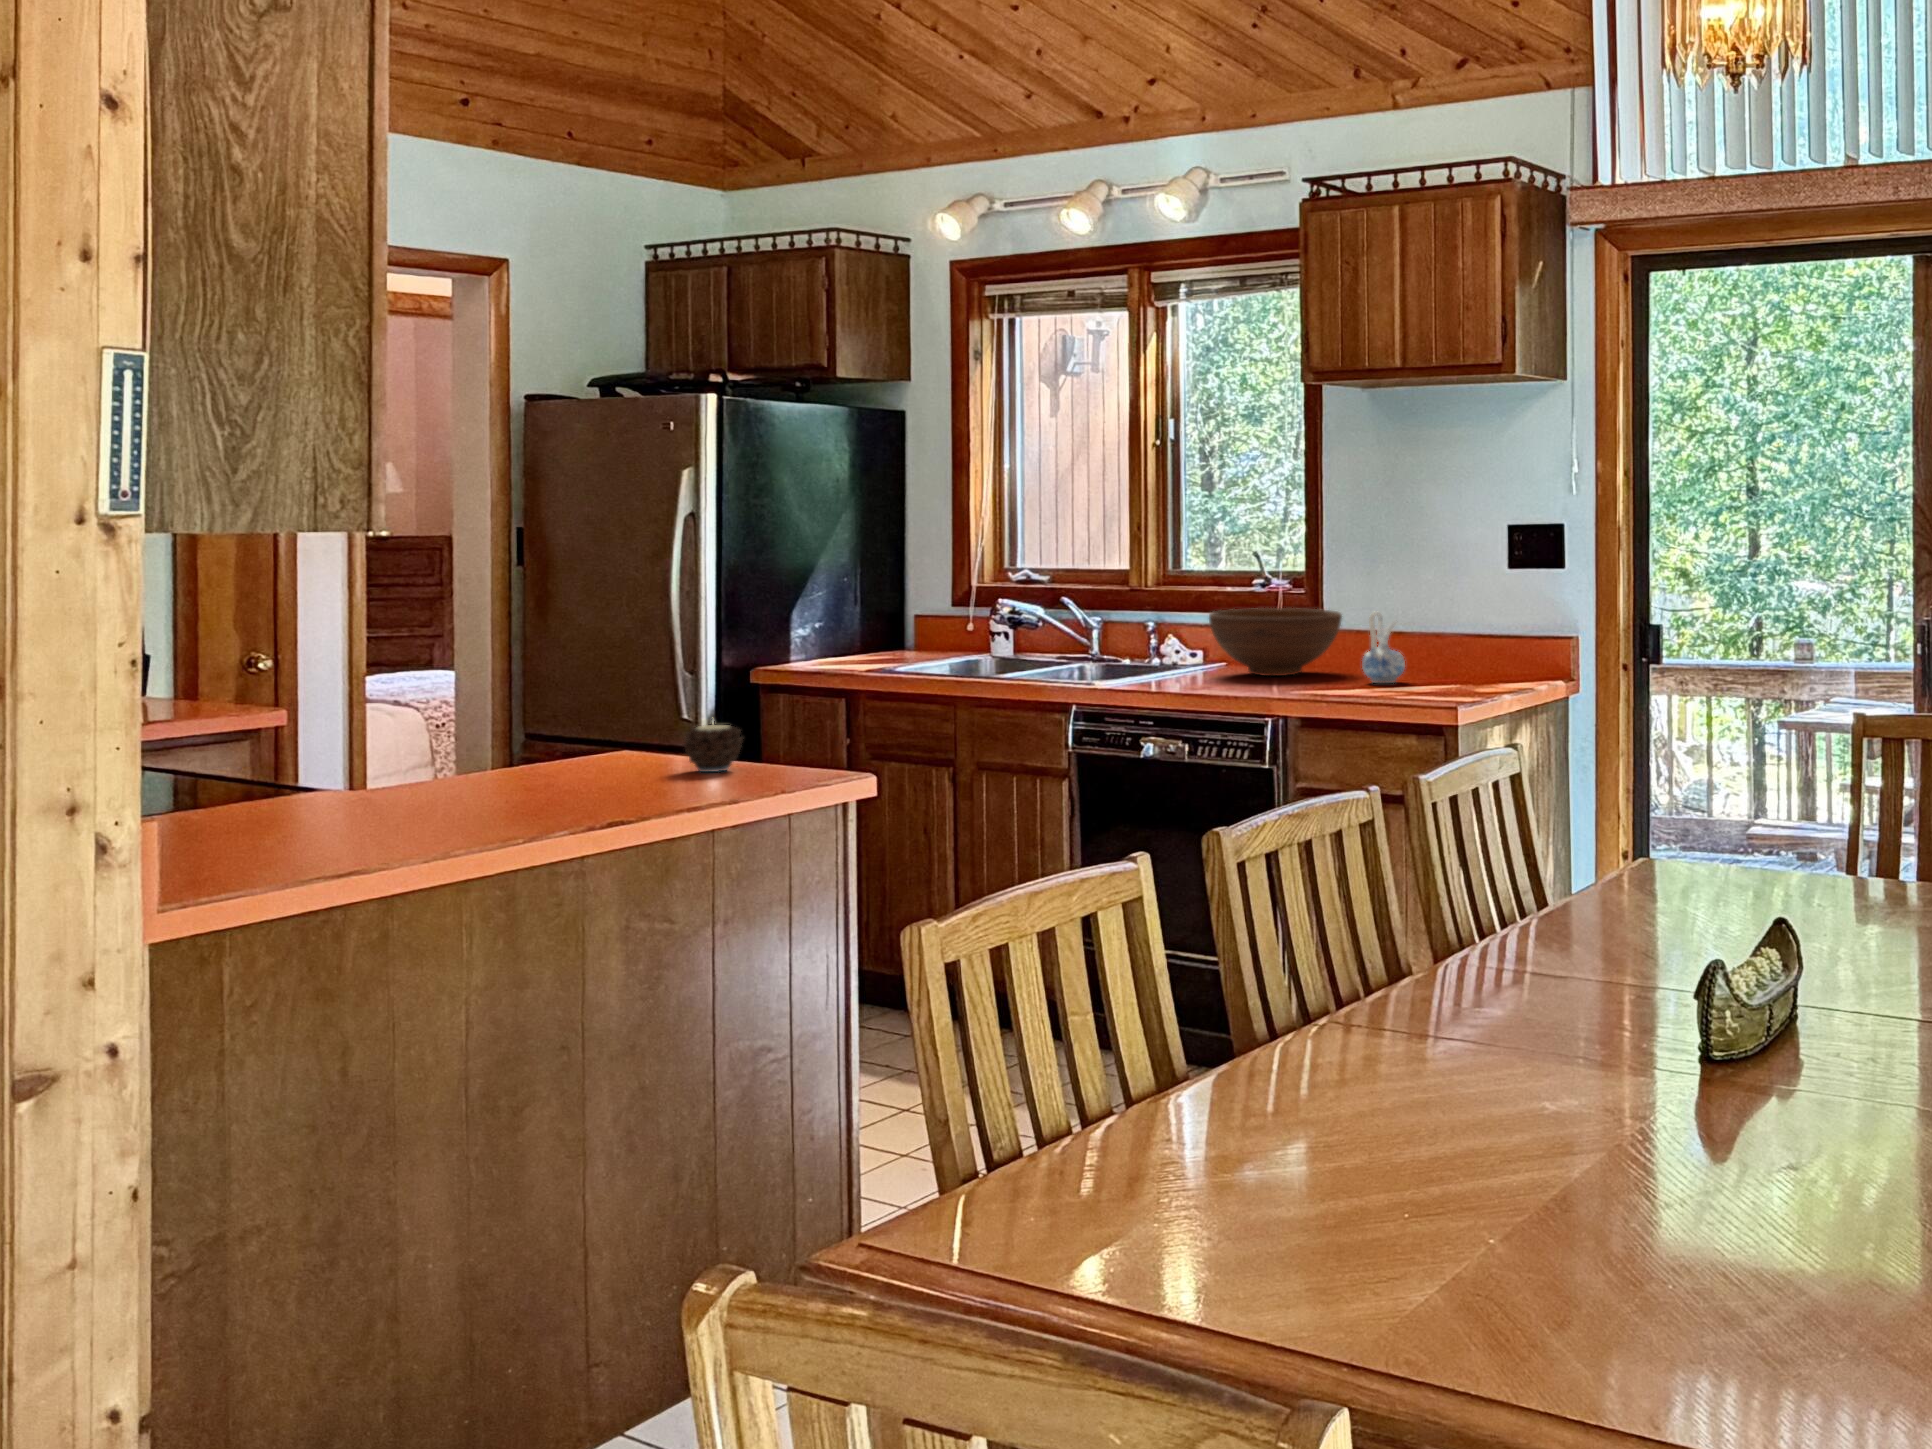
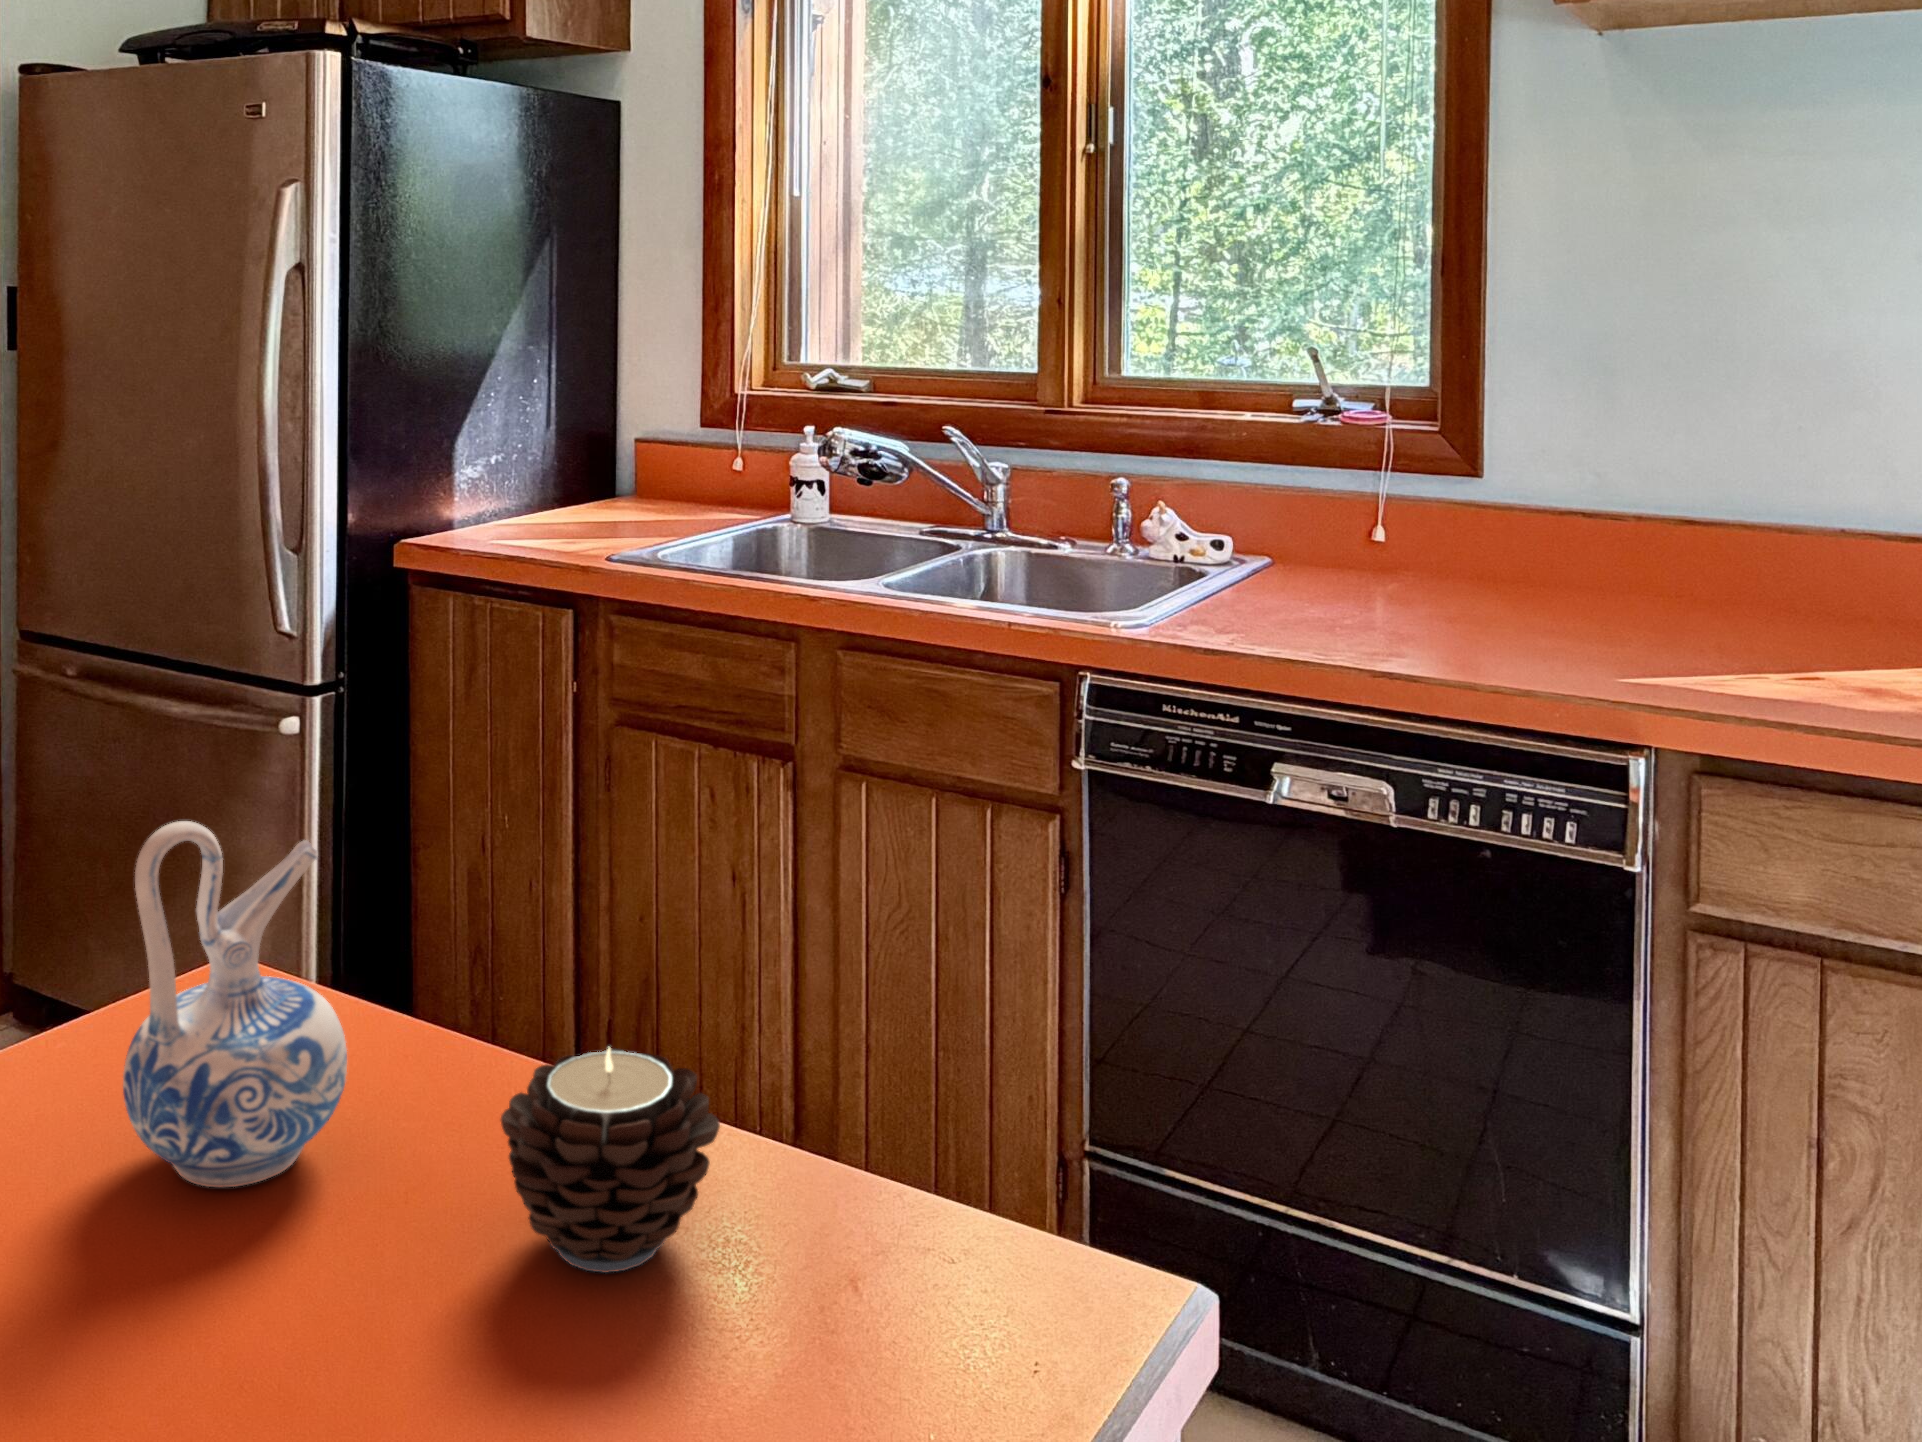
fruit bowl: present [1209,608,1342,676] -> none [1315,464,1606,613]
ceramic pitcher: present [1362,611,1405,683] -> present [123,821,347,1187]

